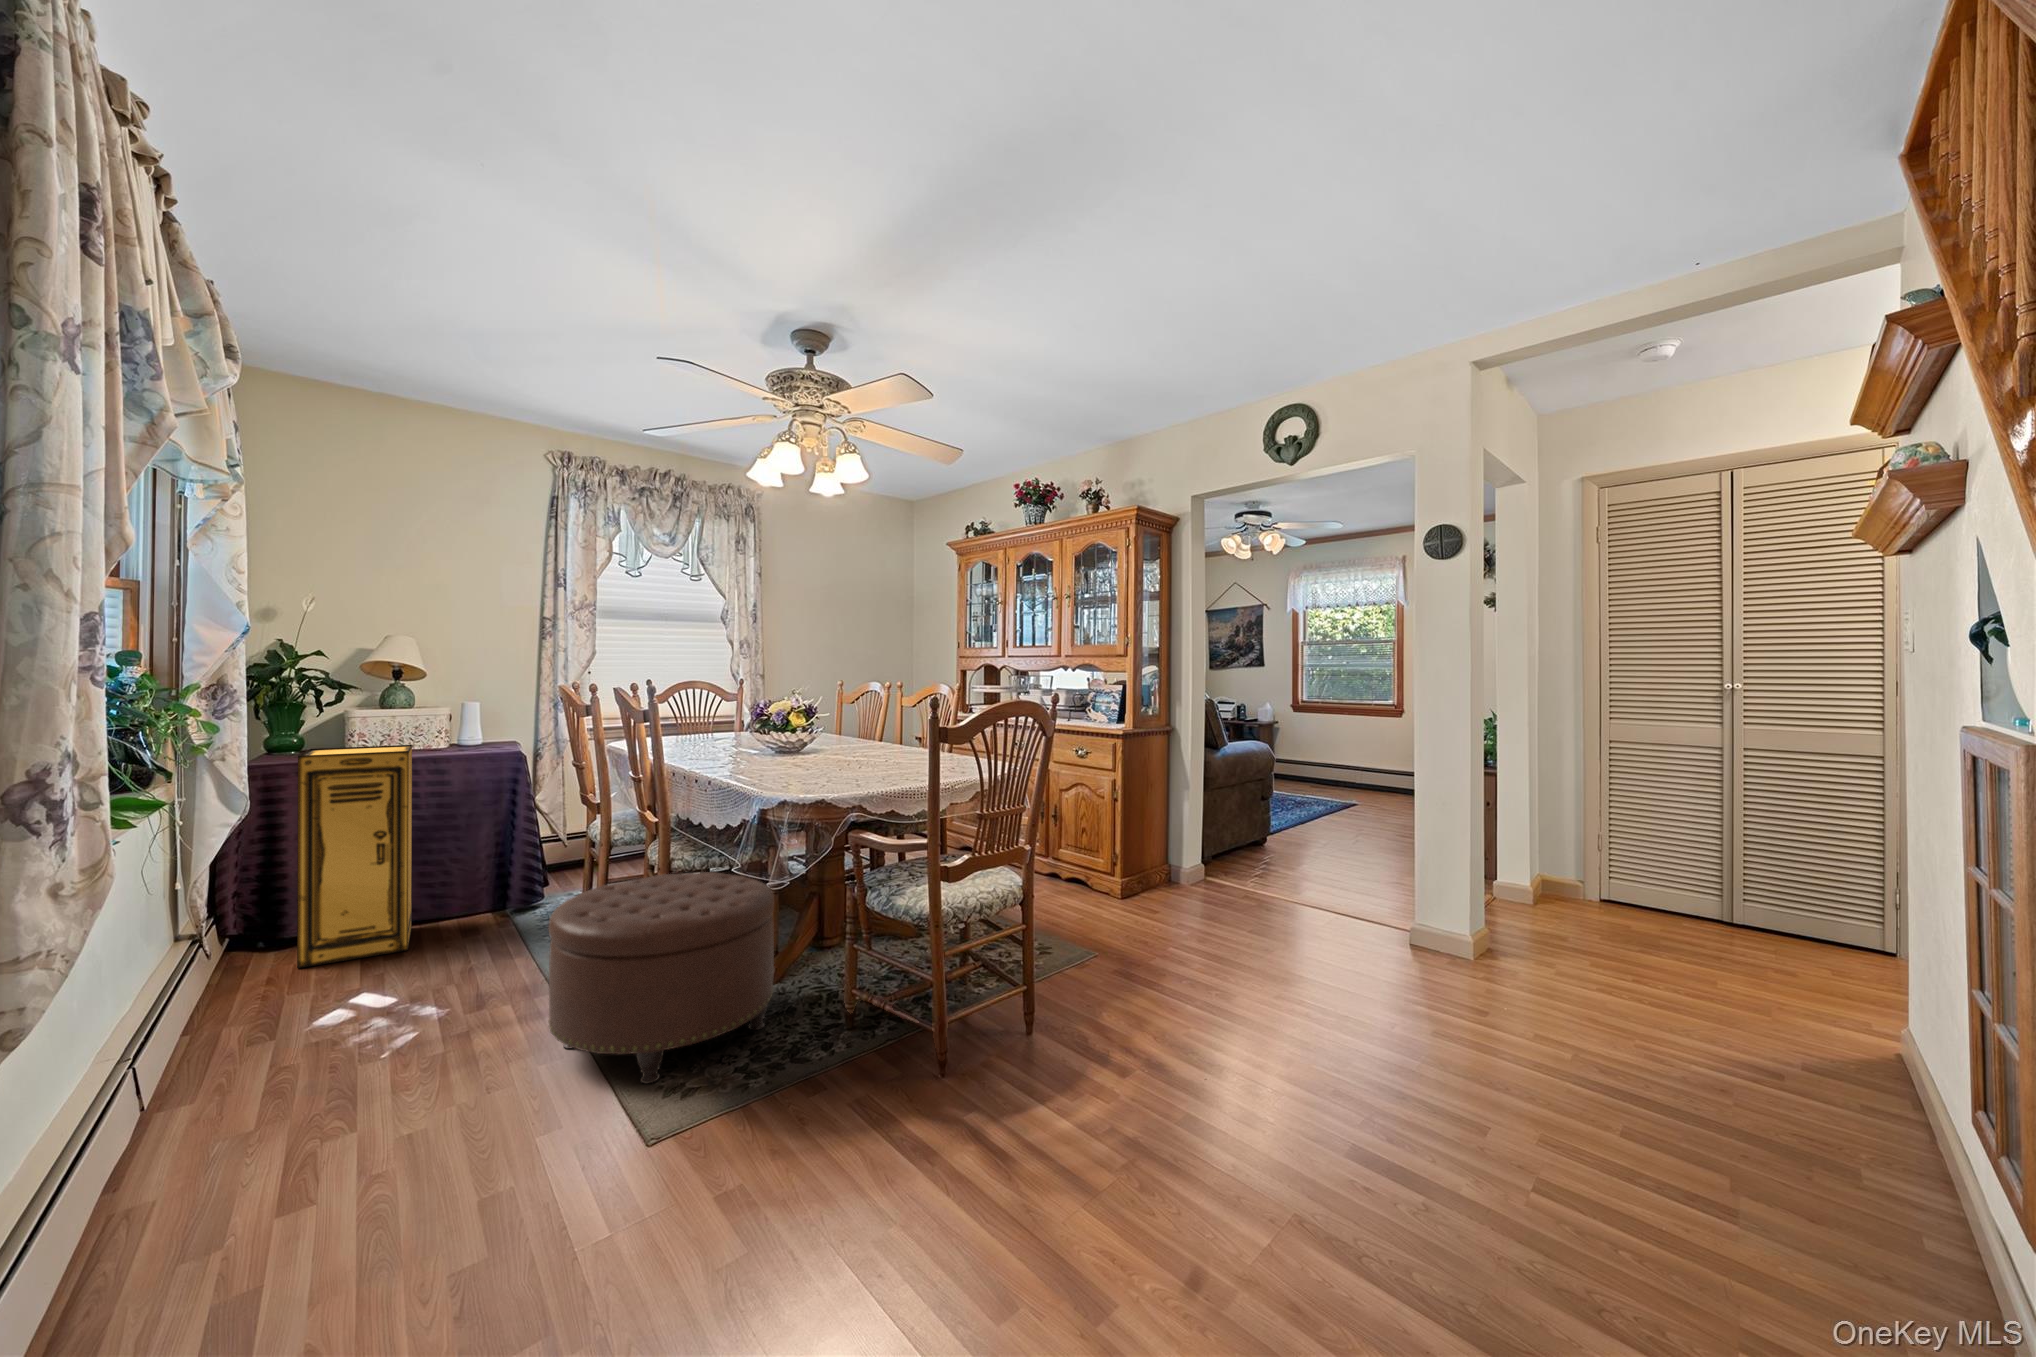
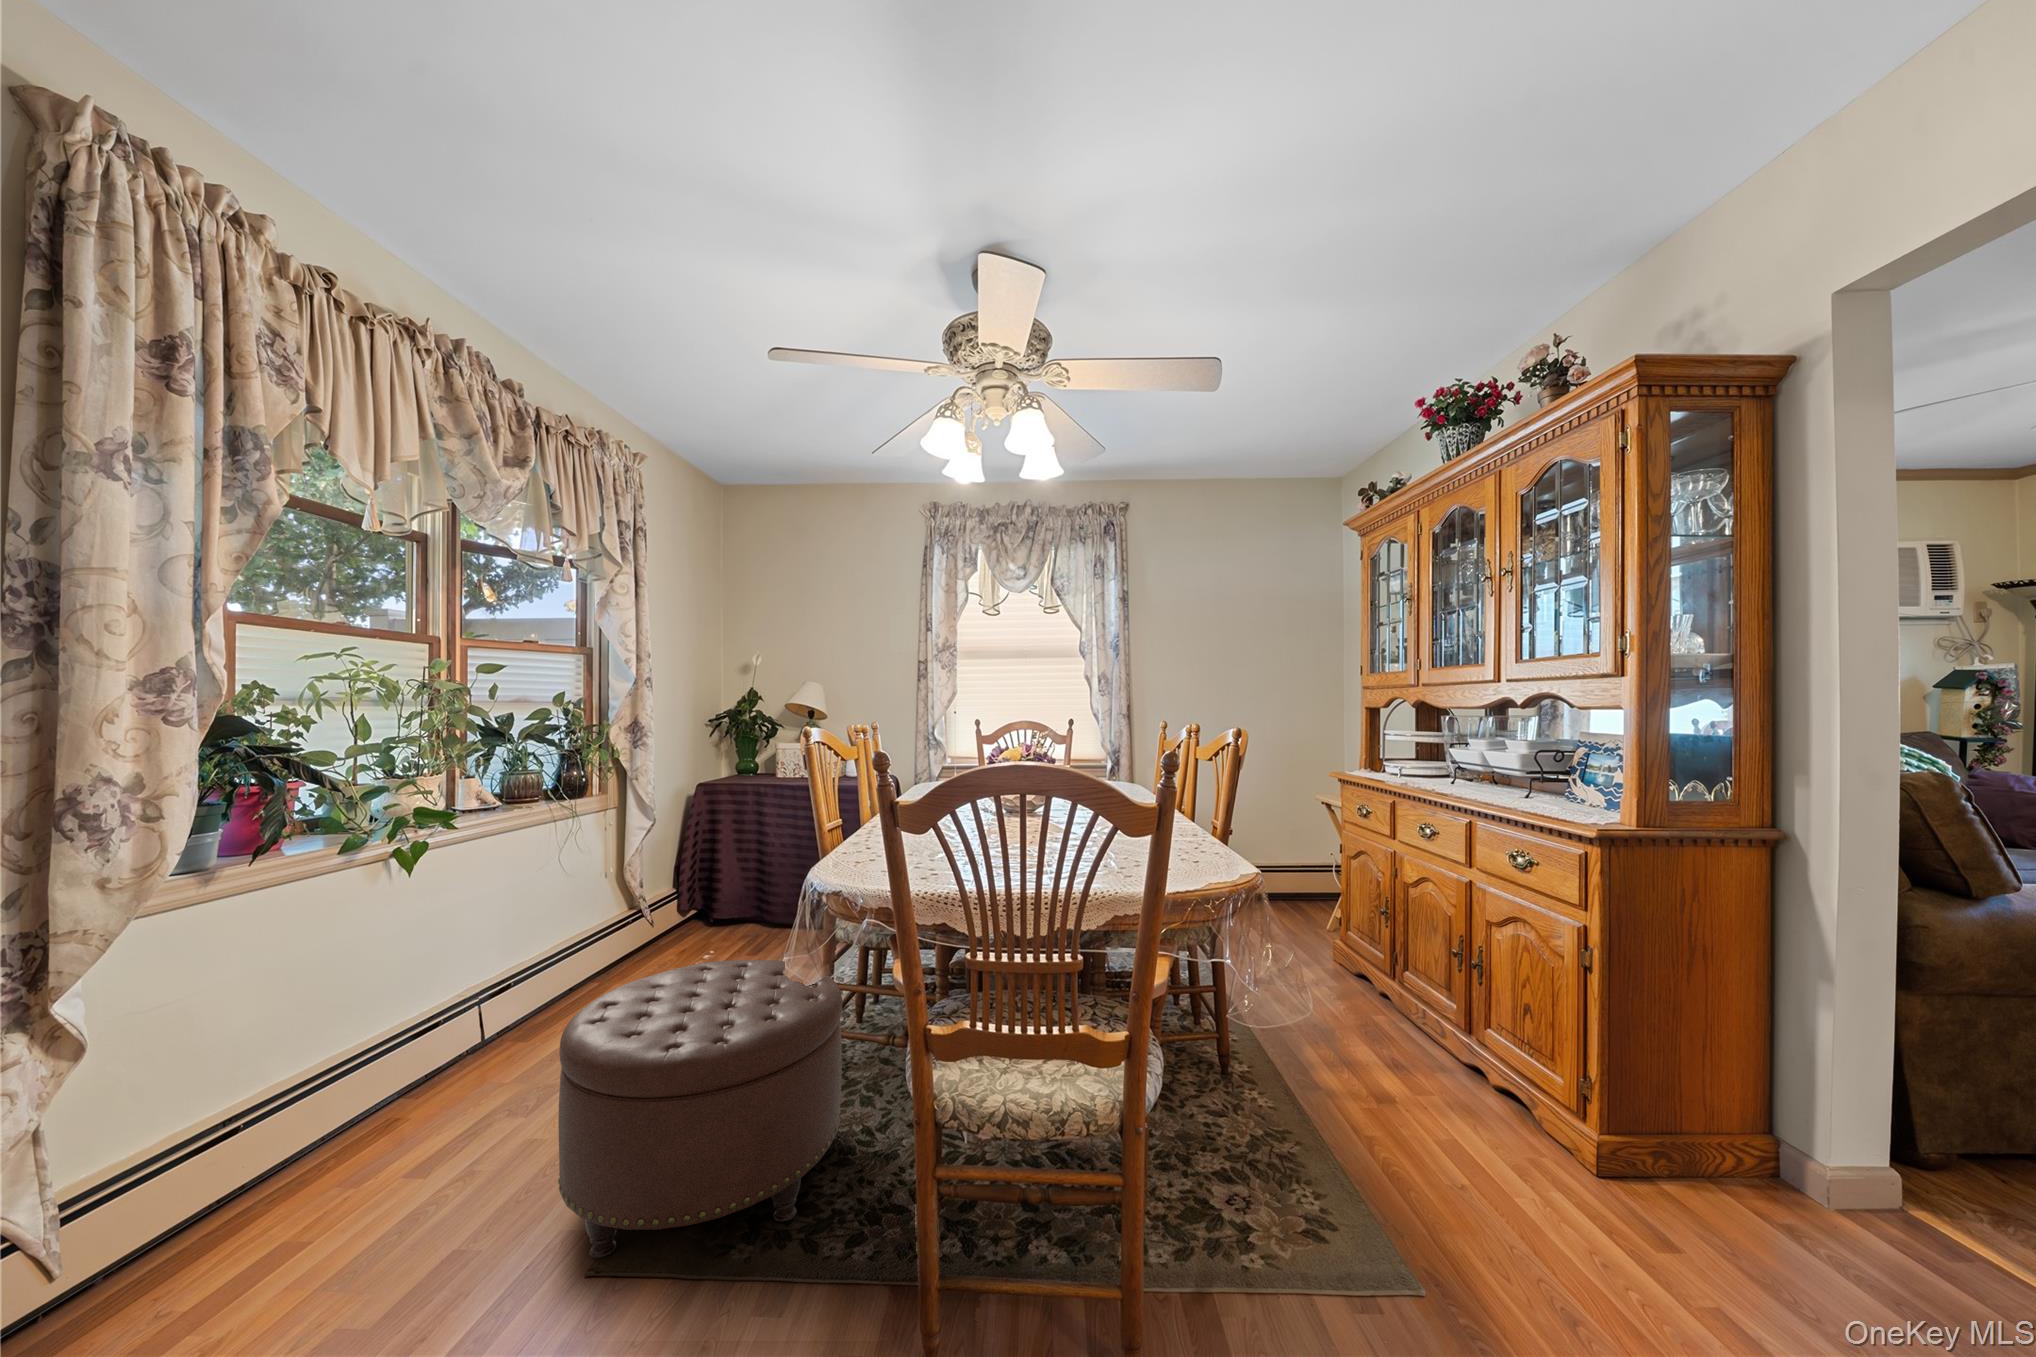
storage cabinet: present [297,745,412,968] -> none [661,777,766,966]

